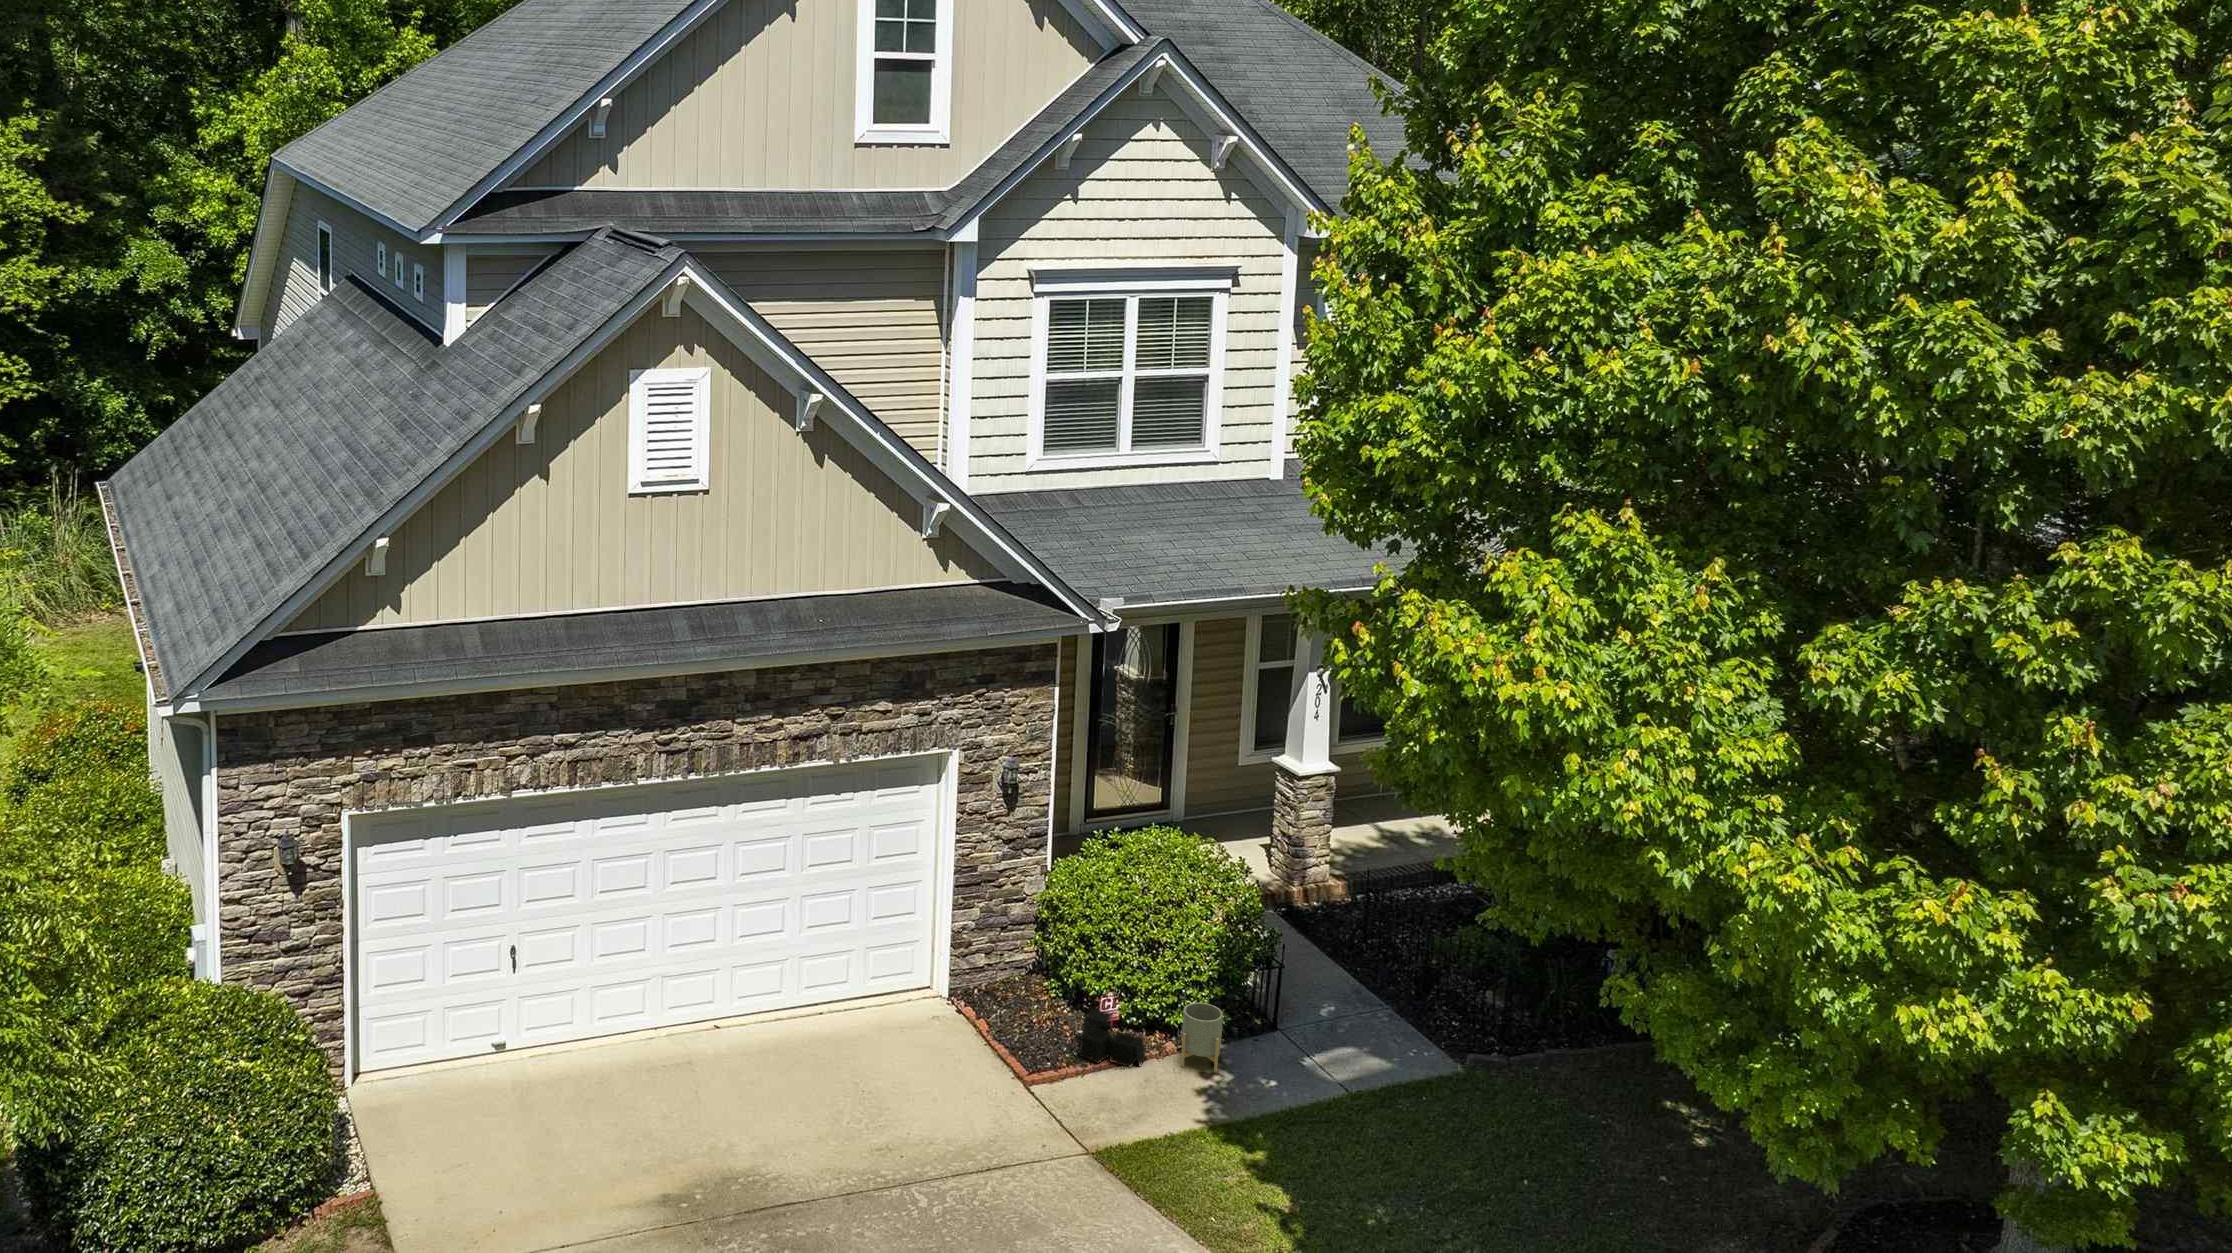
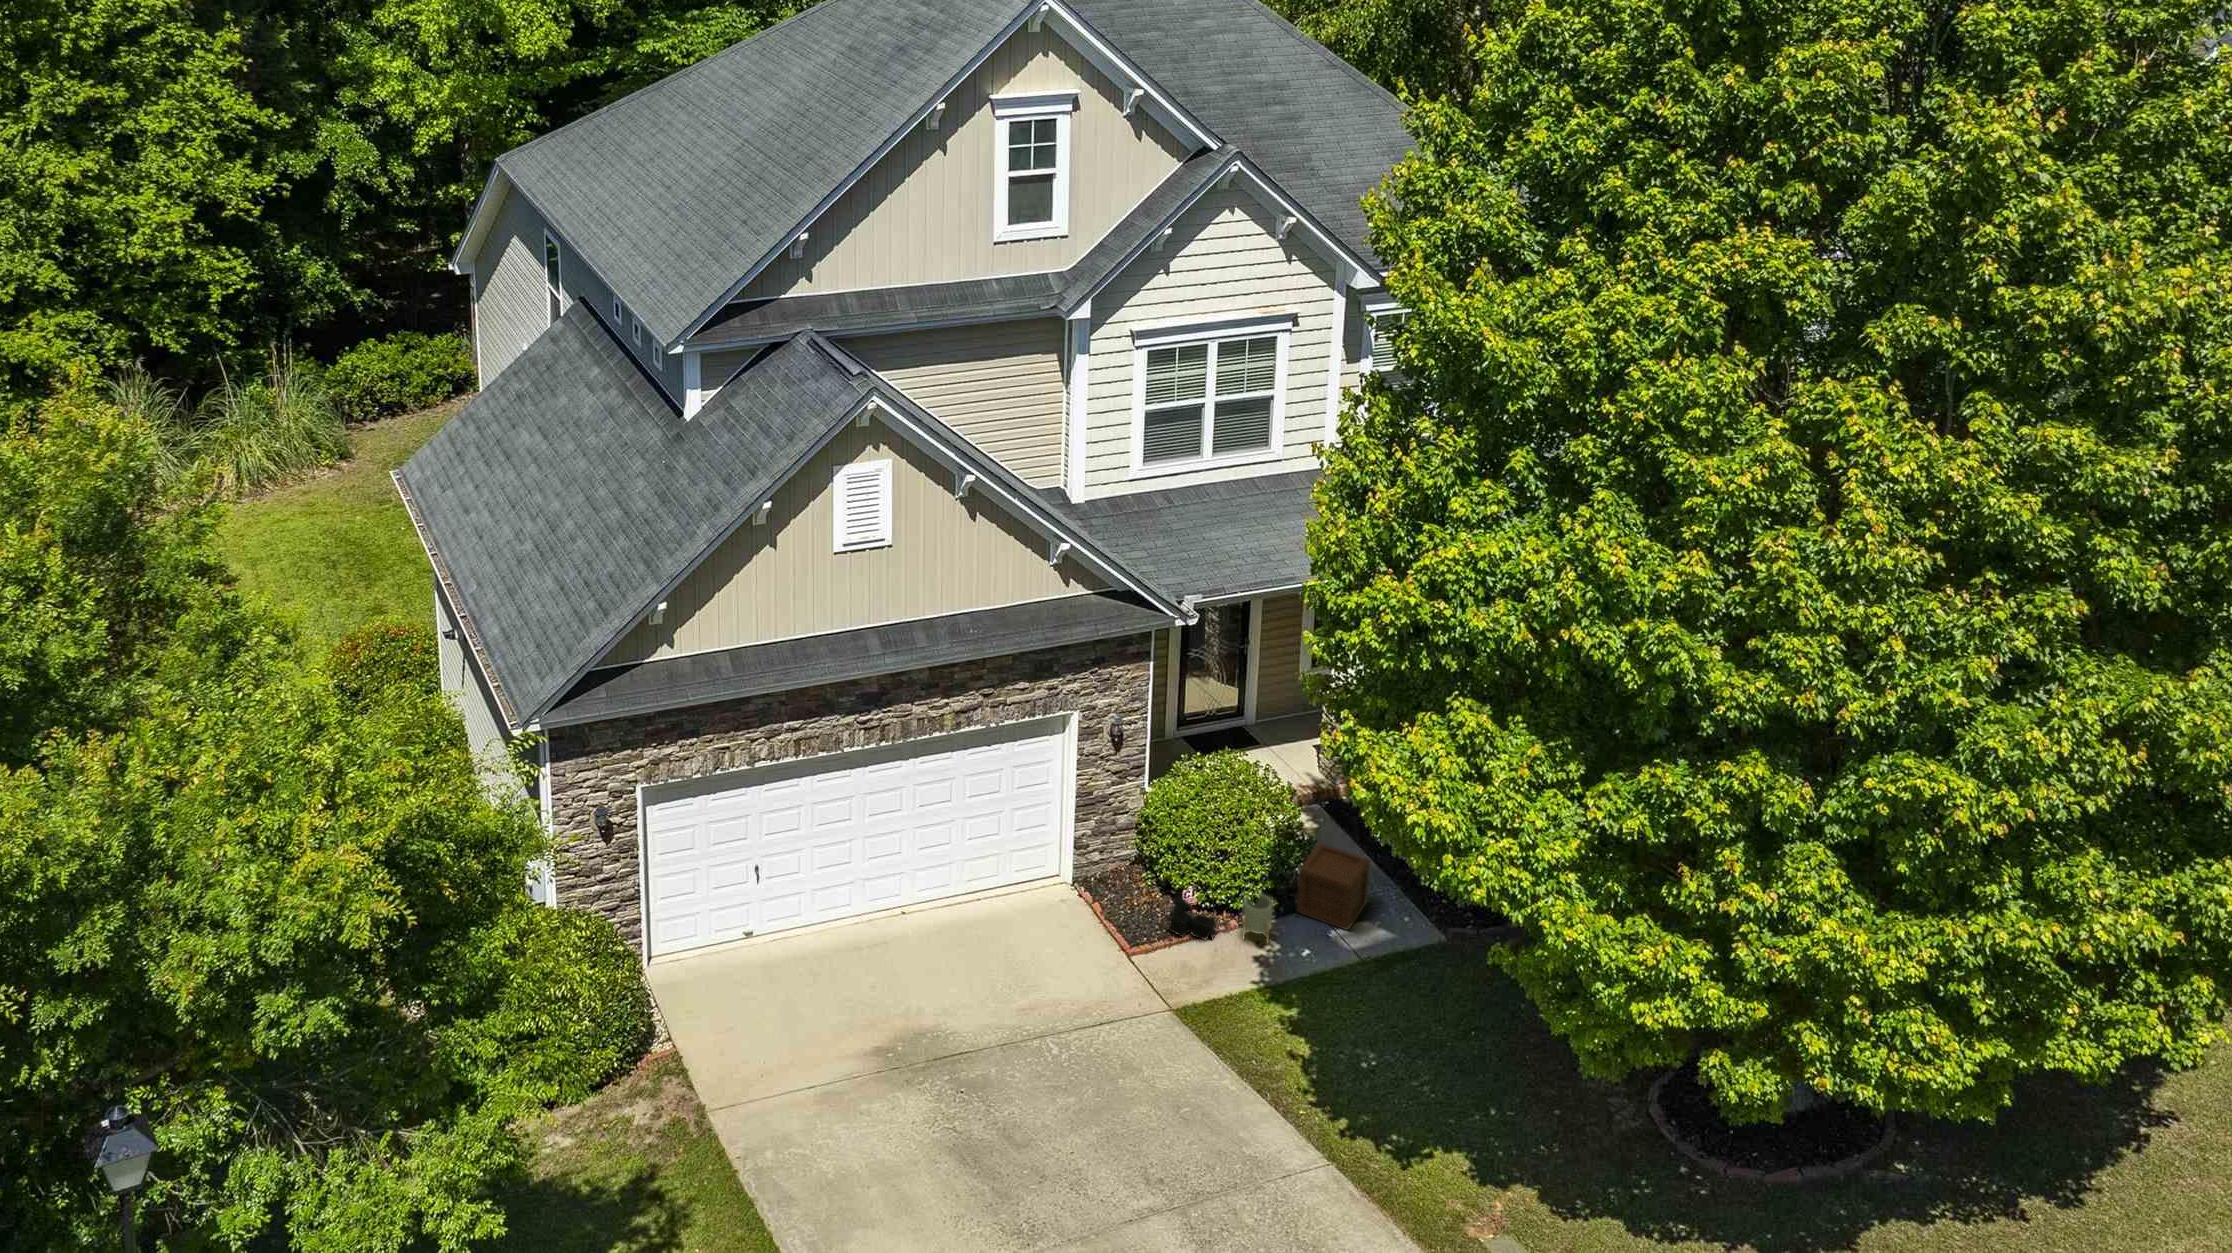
wooden crate: none [1253,943,1352,1058] -> present [1297,843,1370,930]

